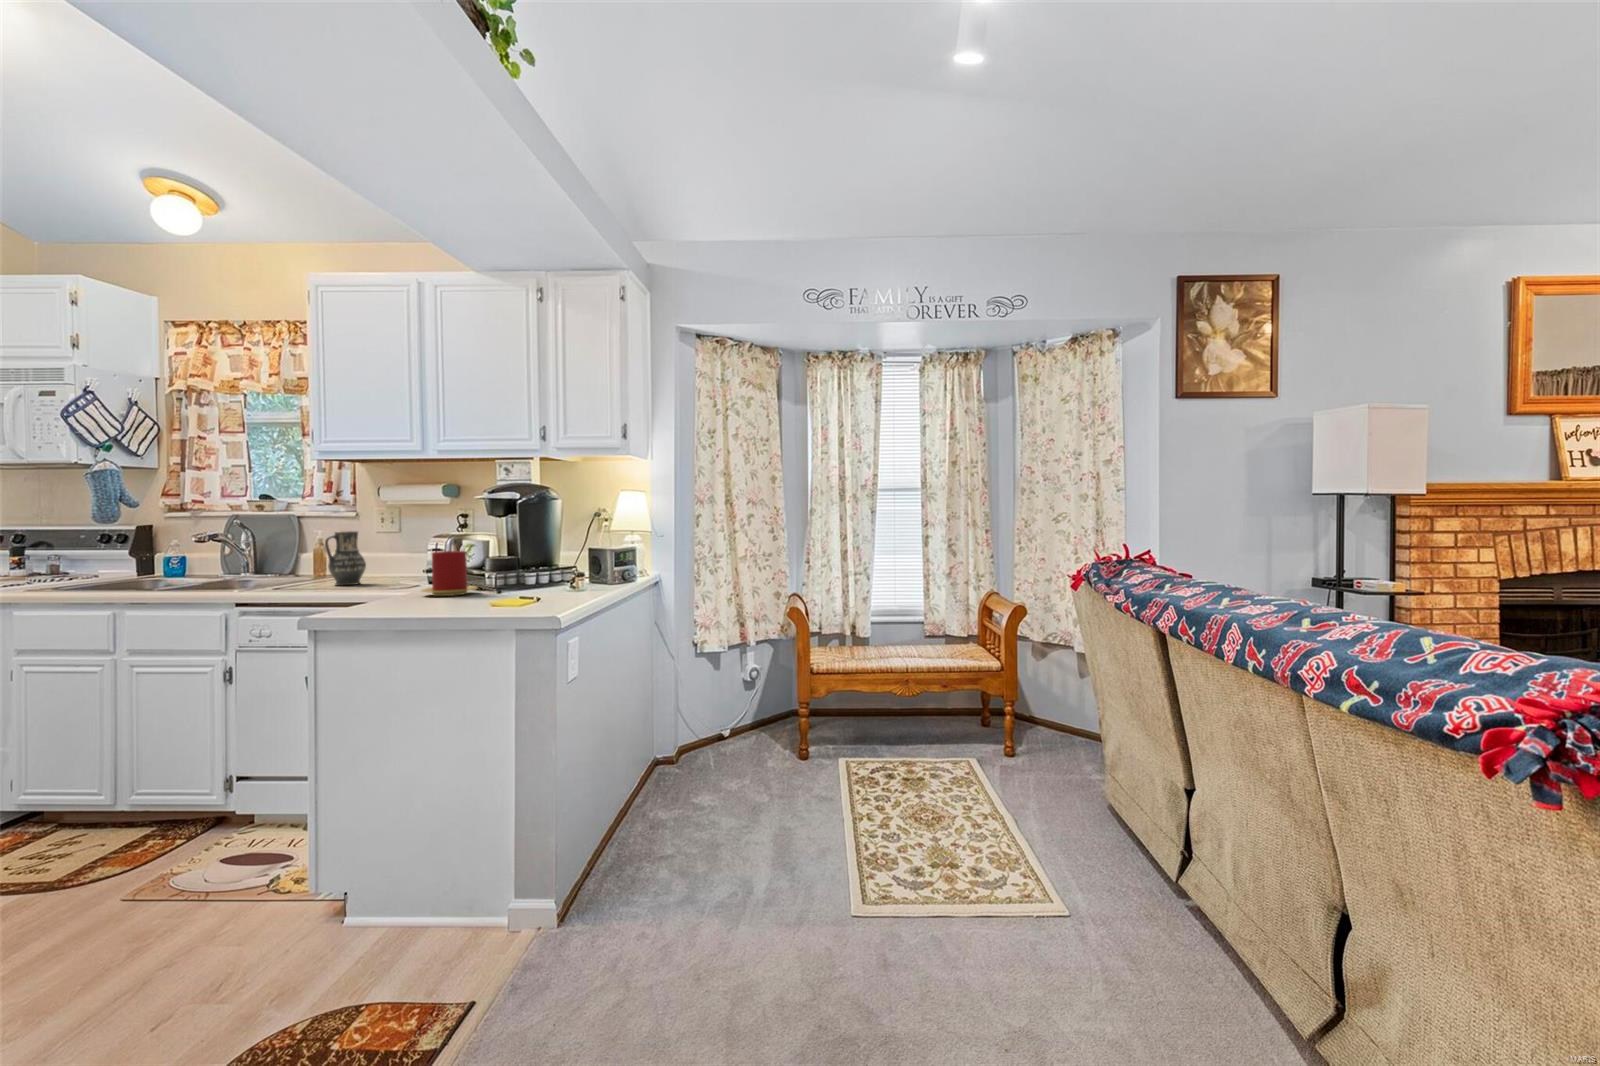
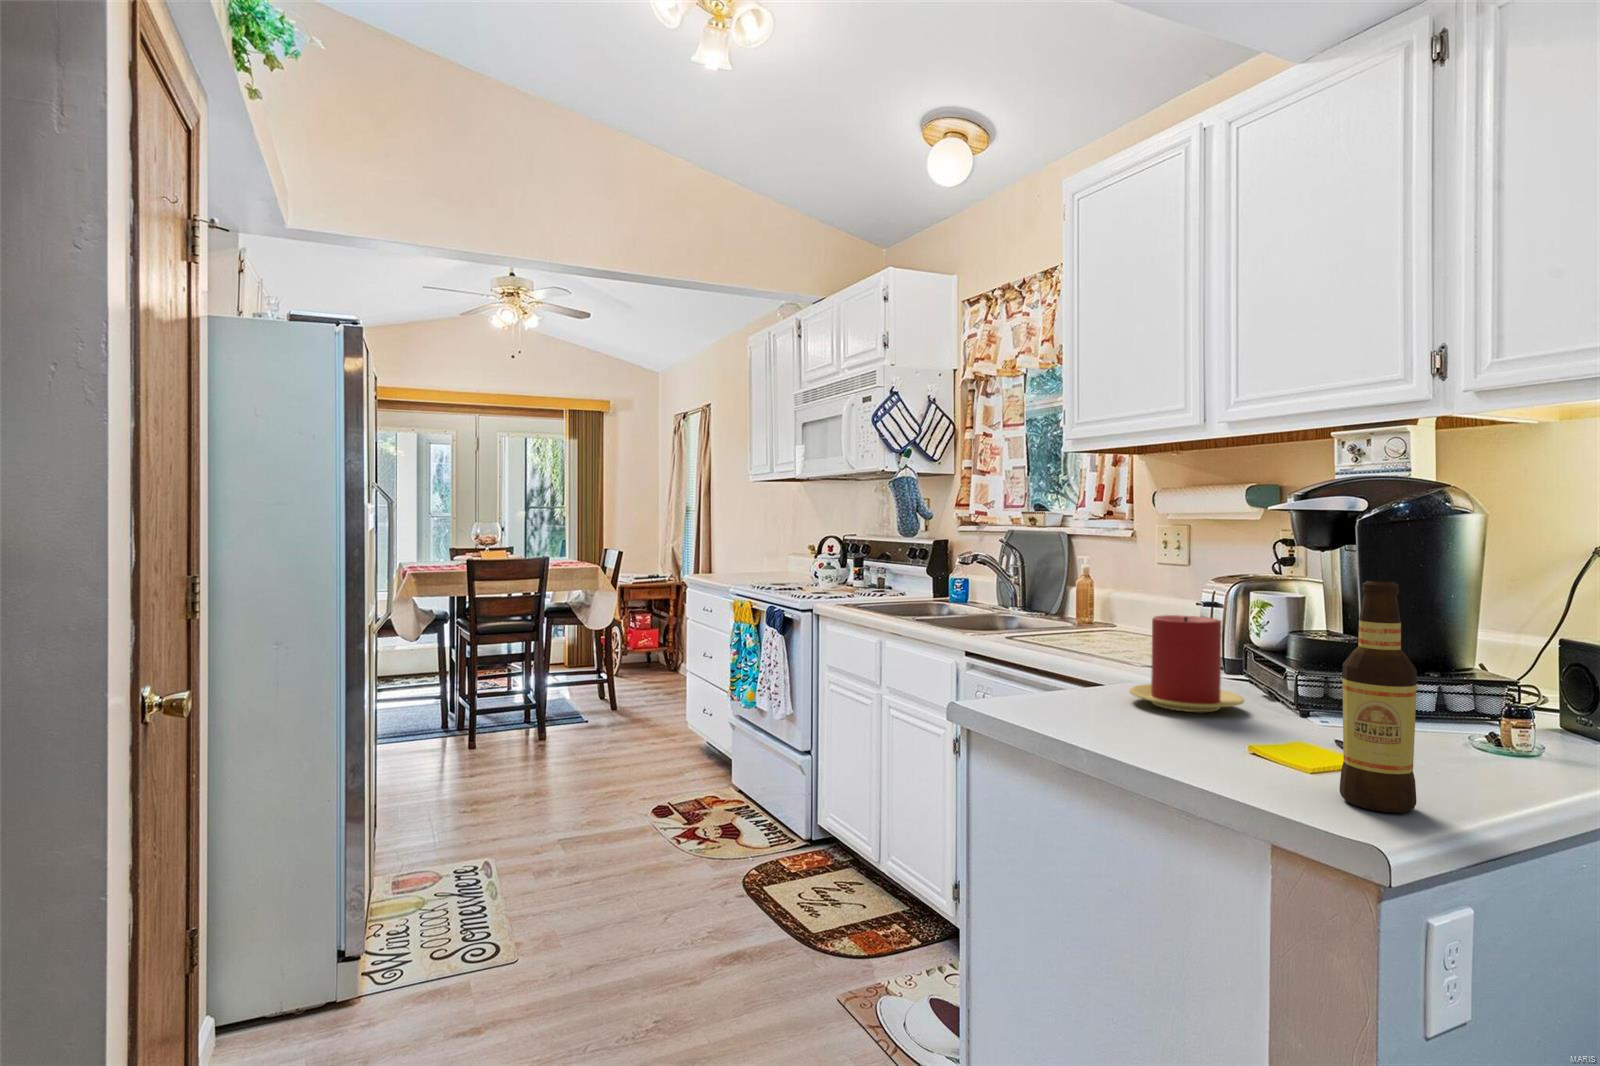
bottle: none [539,522,563,602] -> present [1340,581,1417,813]
vase: present [325,531,366,585] -> none [1062,559,1118,644]

